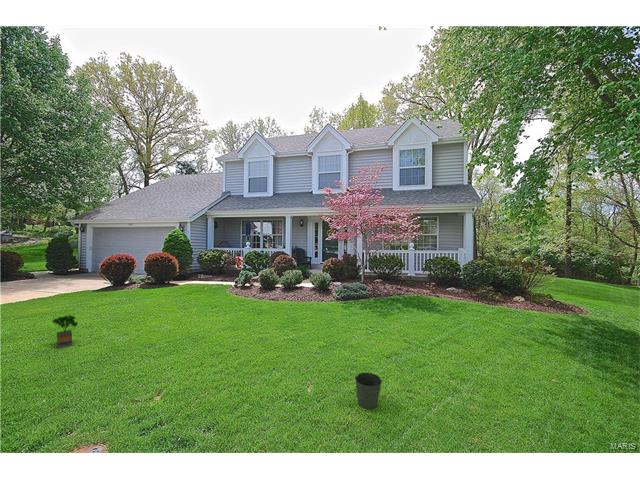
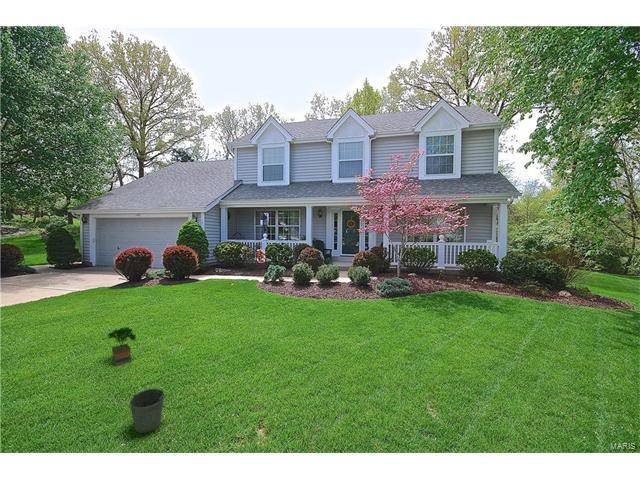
bucket: present [355,373,382,409] -> present [130,389,165,433]

